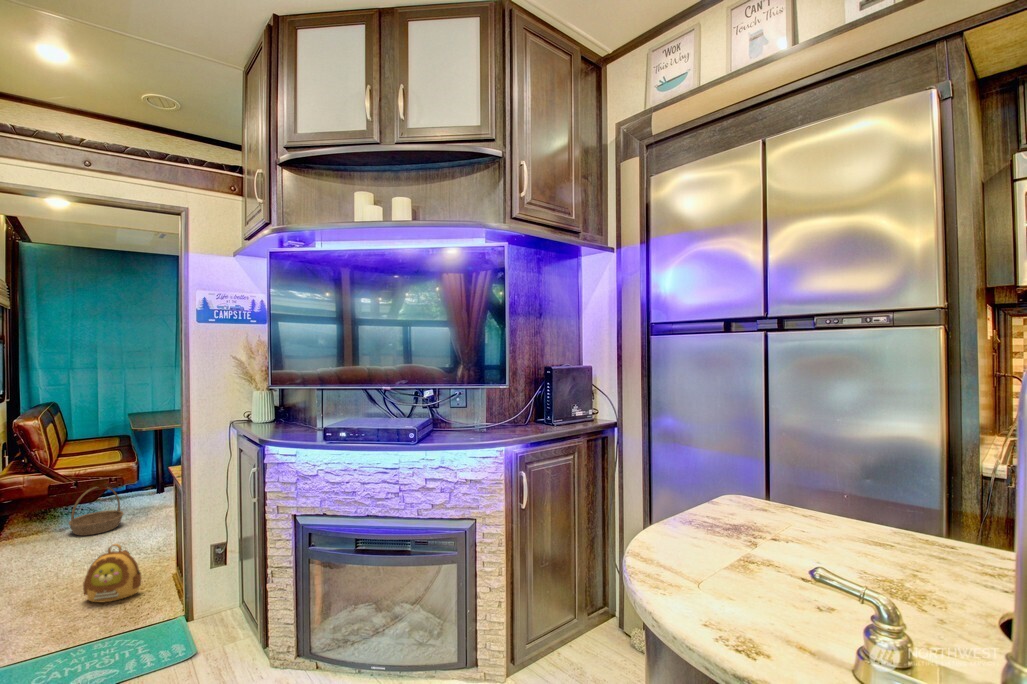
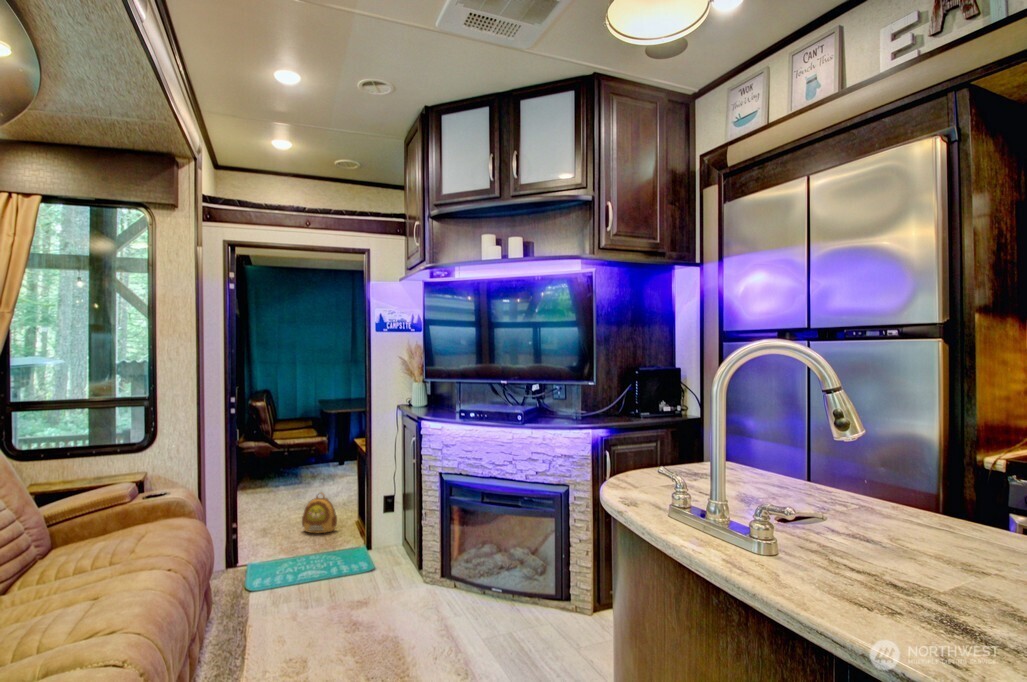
basket: present [69,487,123,536] -> none [285,455,320,491]

